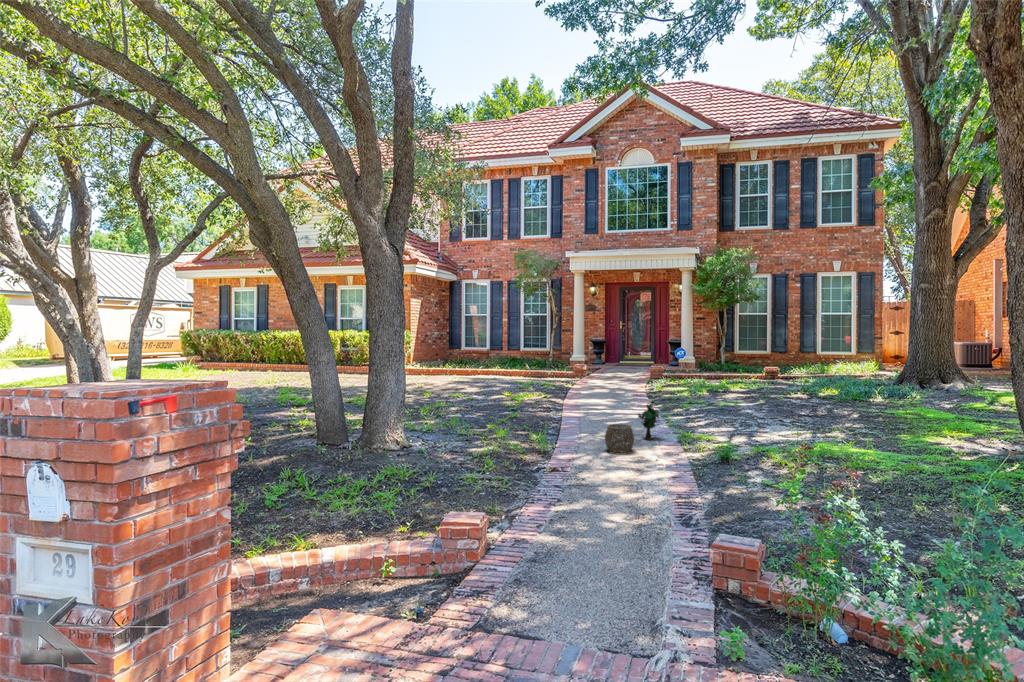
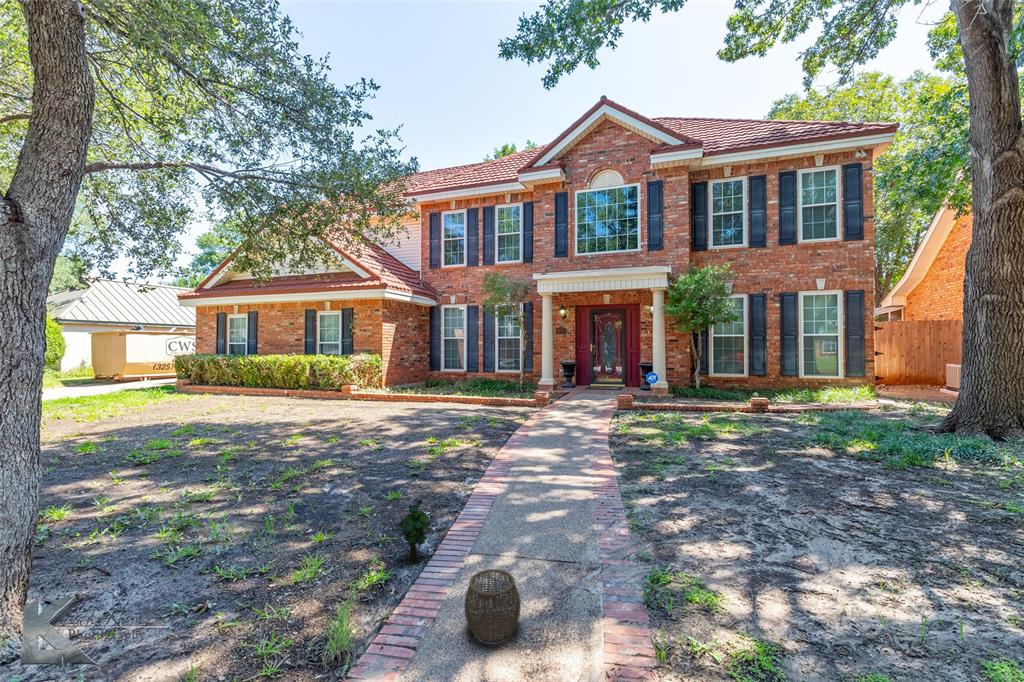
decorative plant: present [638,401,659,440] -> present [397,499,431,564]

